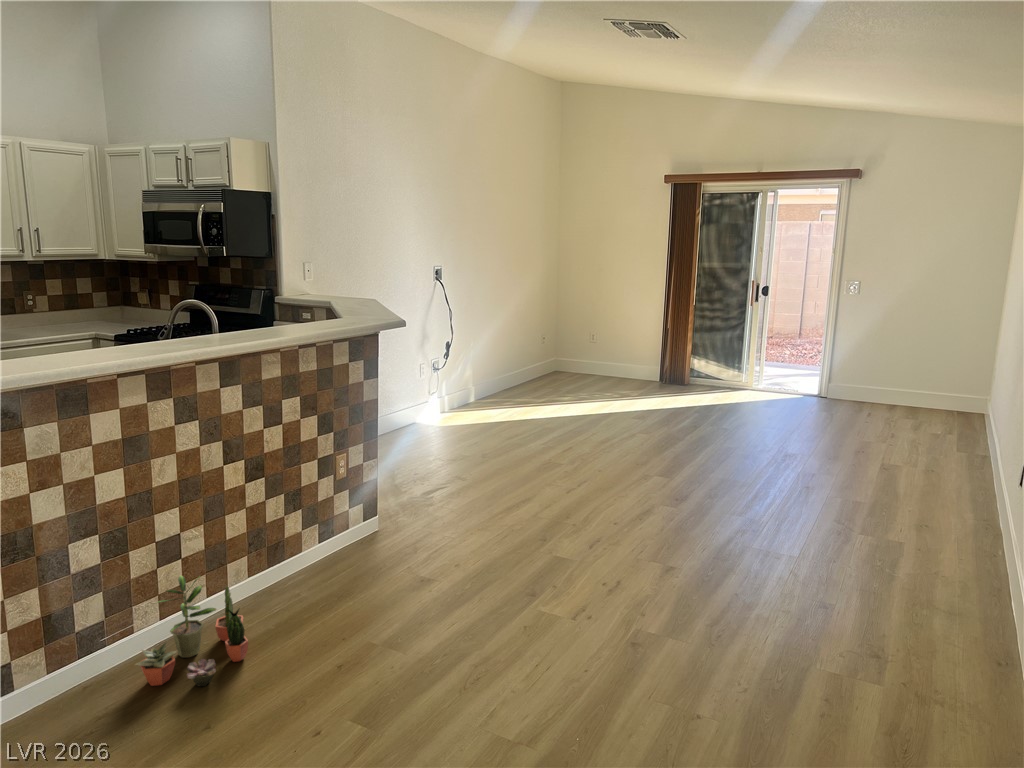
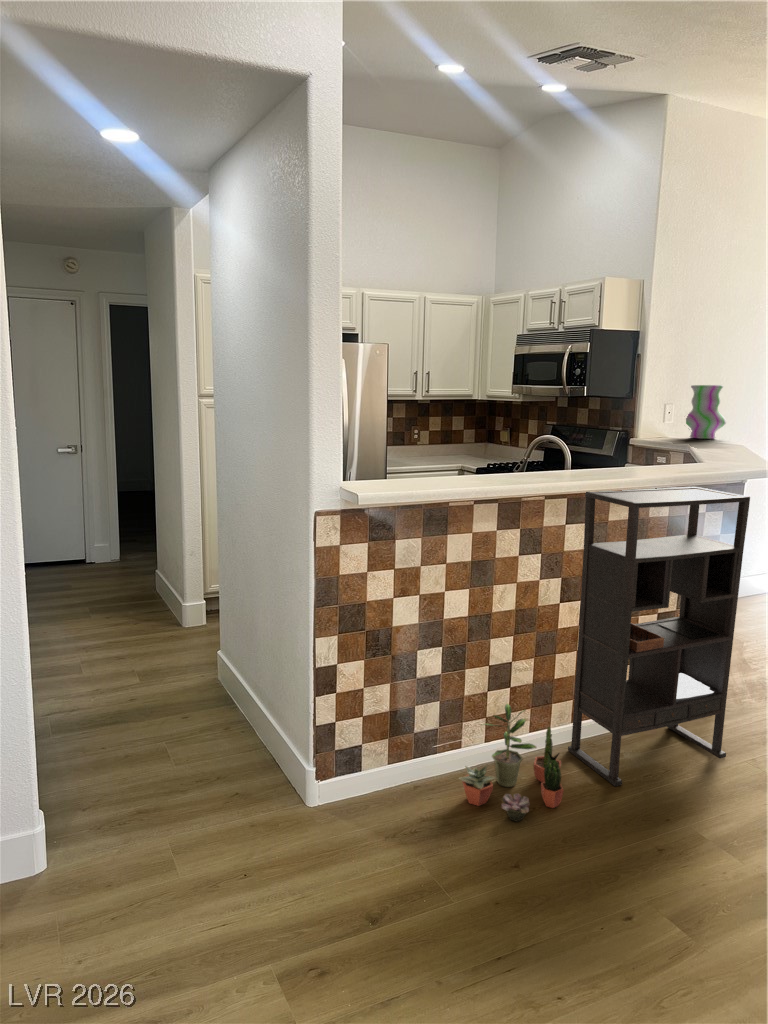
vase: none [322,245,360,294] -> present [686,385,726,439]
bookshelf: none [236,341,387,623] -> present [568,487,750,786]

